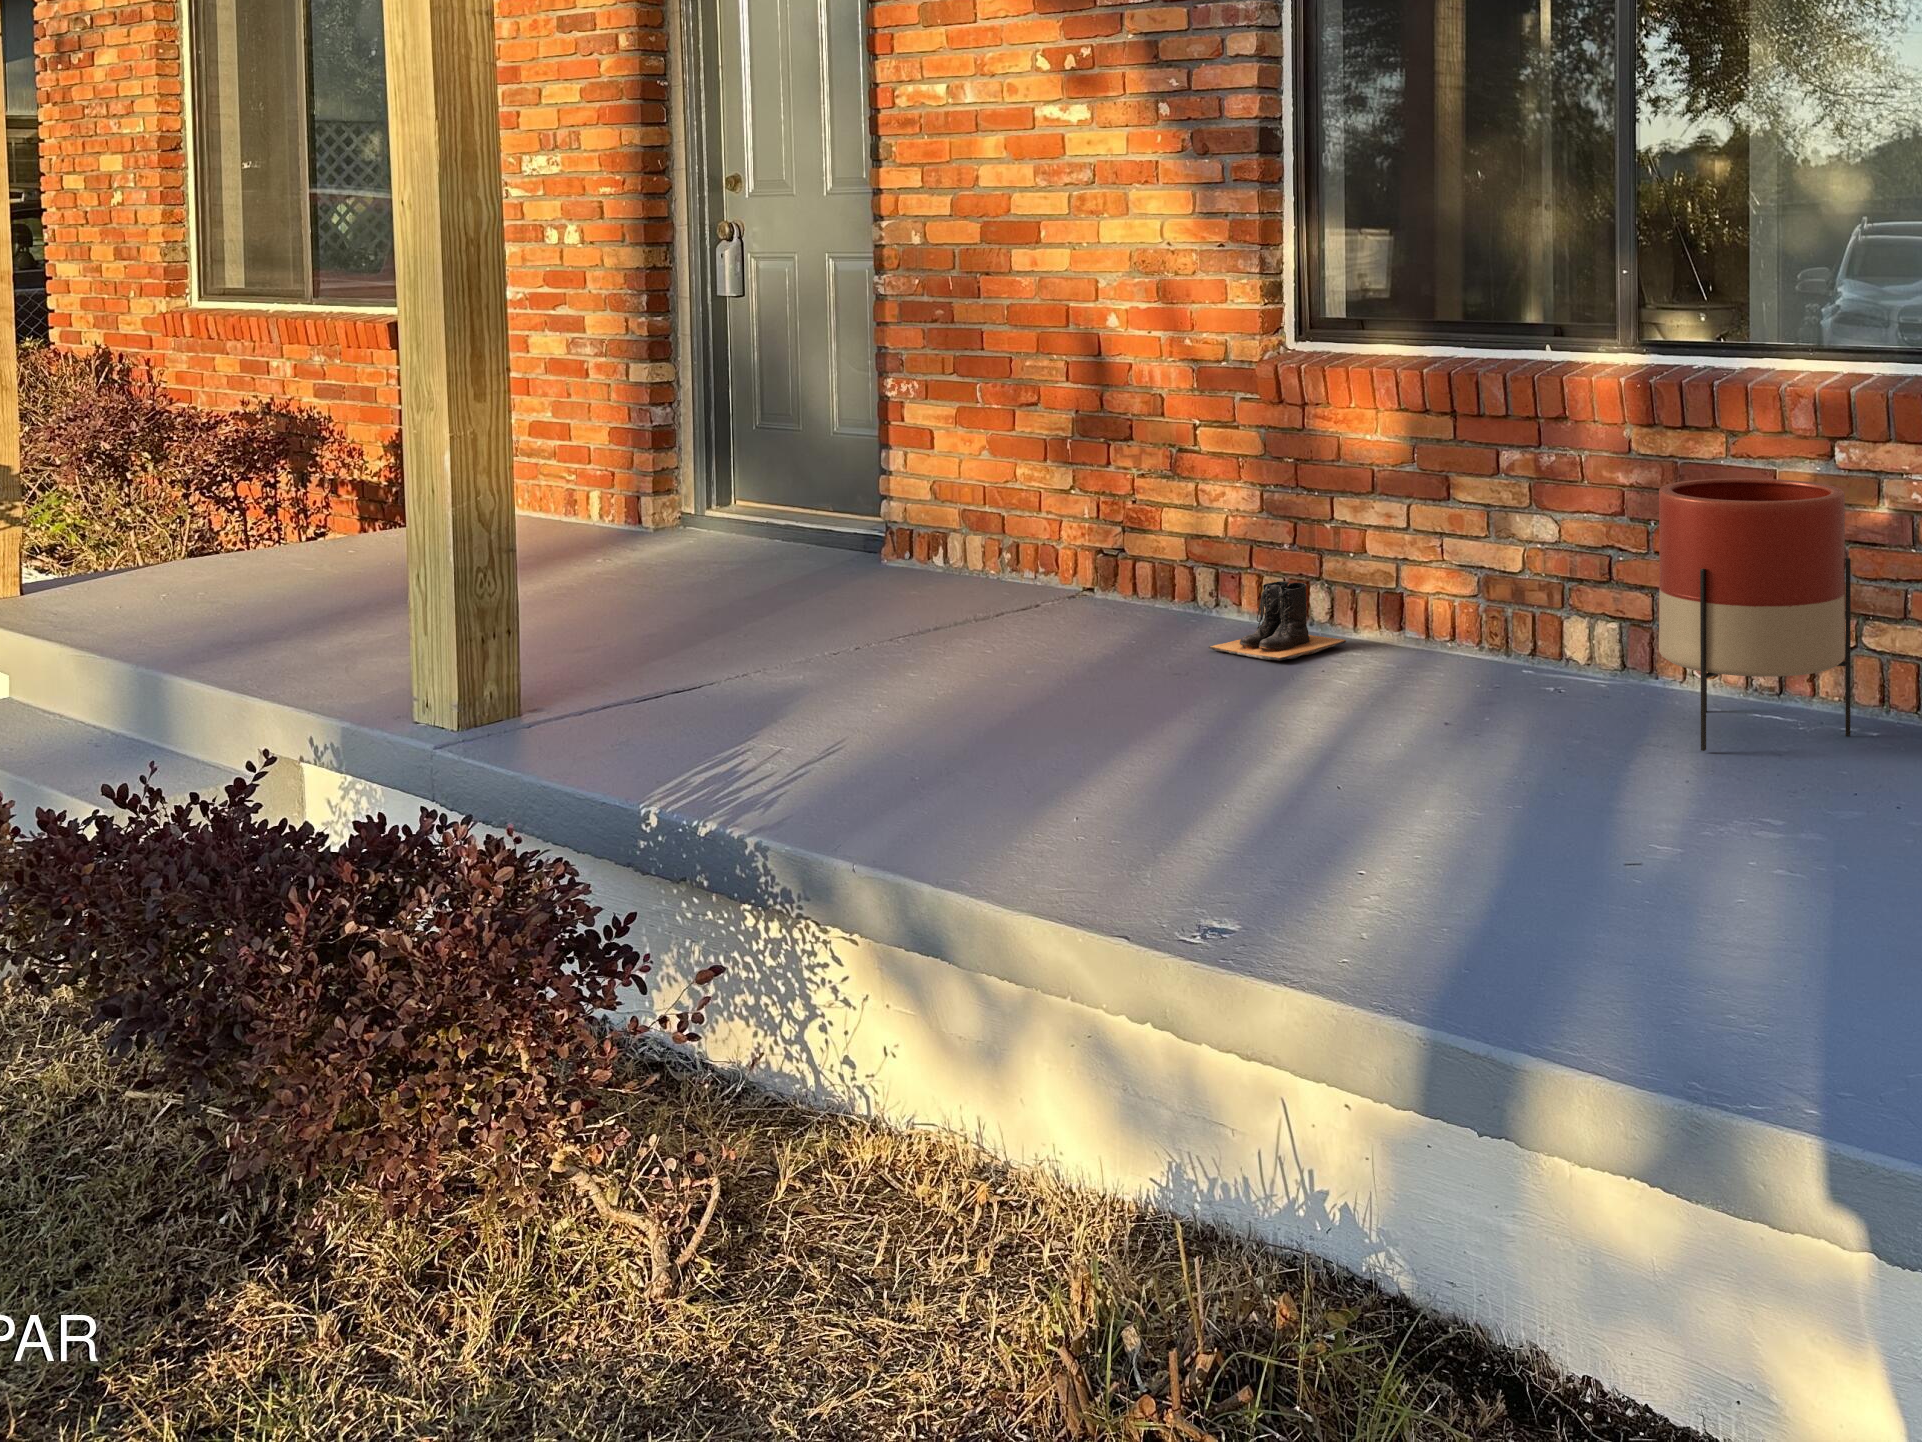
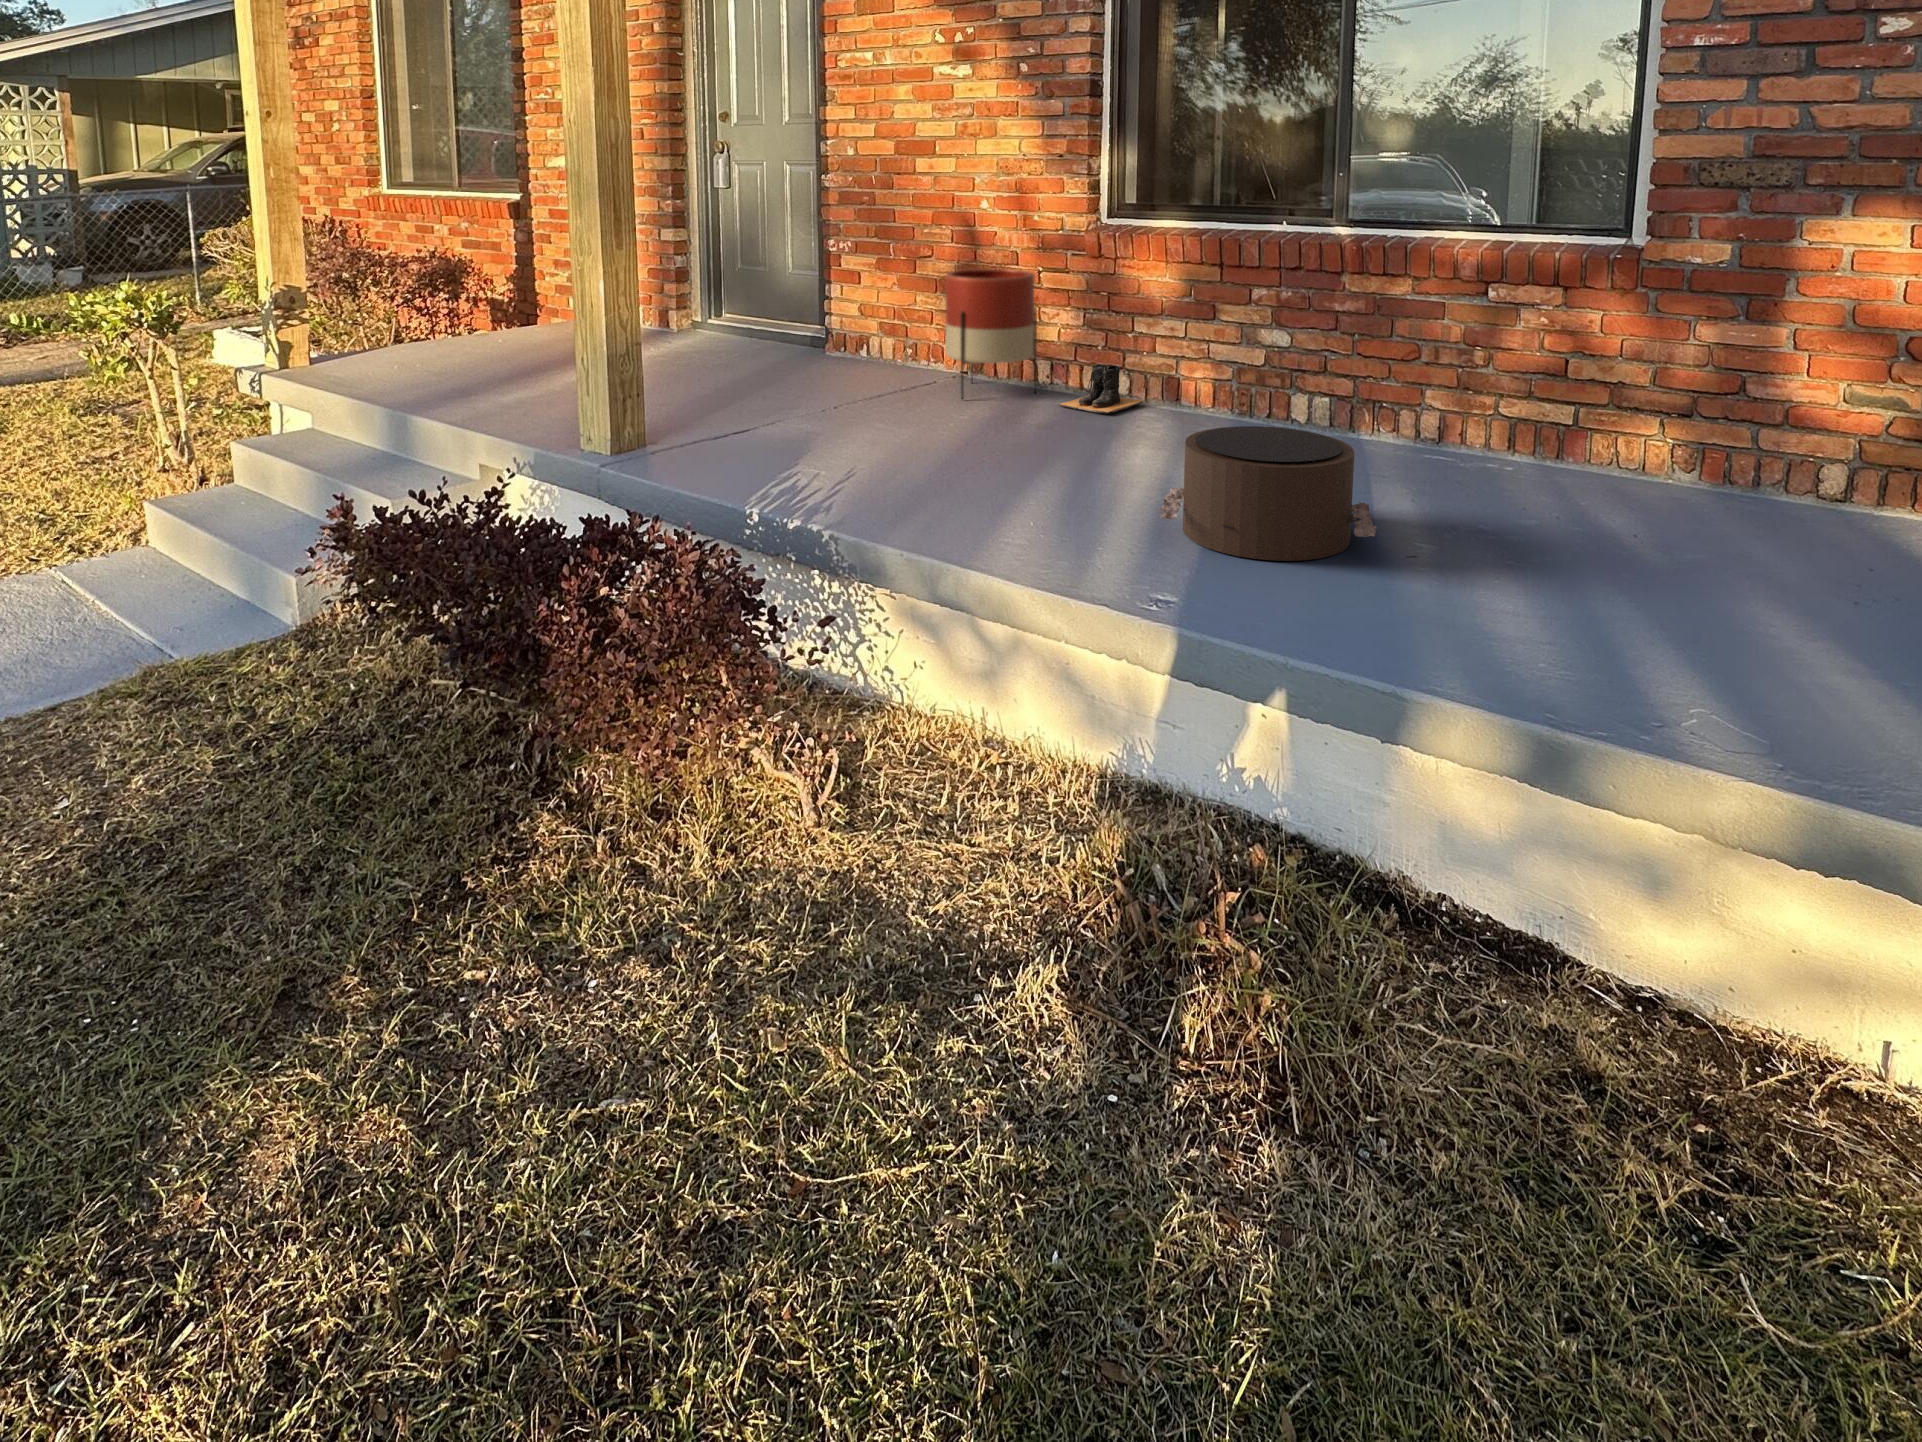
planter: present [1659,478,1851,751] -> present [945,269,1037,399]
pouf: none [1252,669,1584,875] -> present [1161,426,1377,561]

